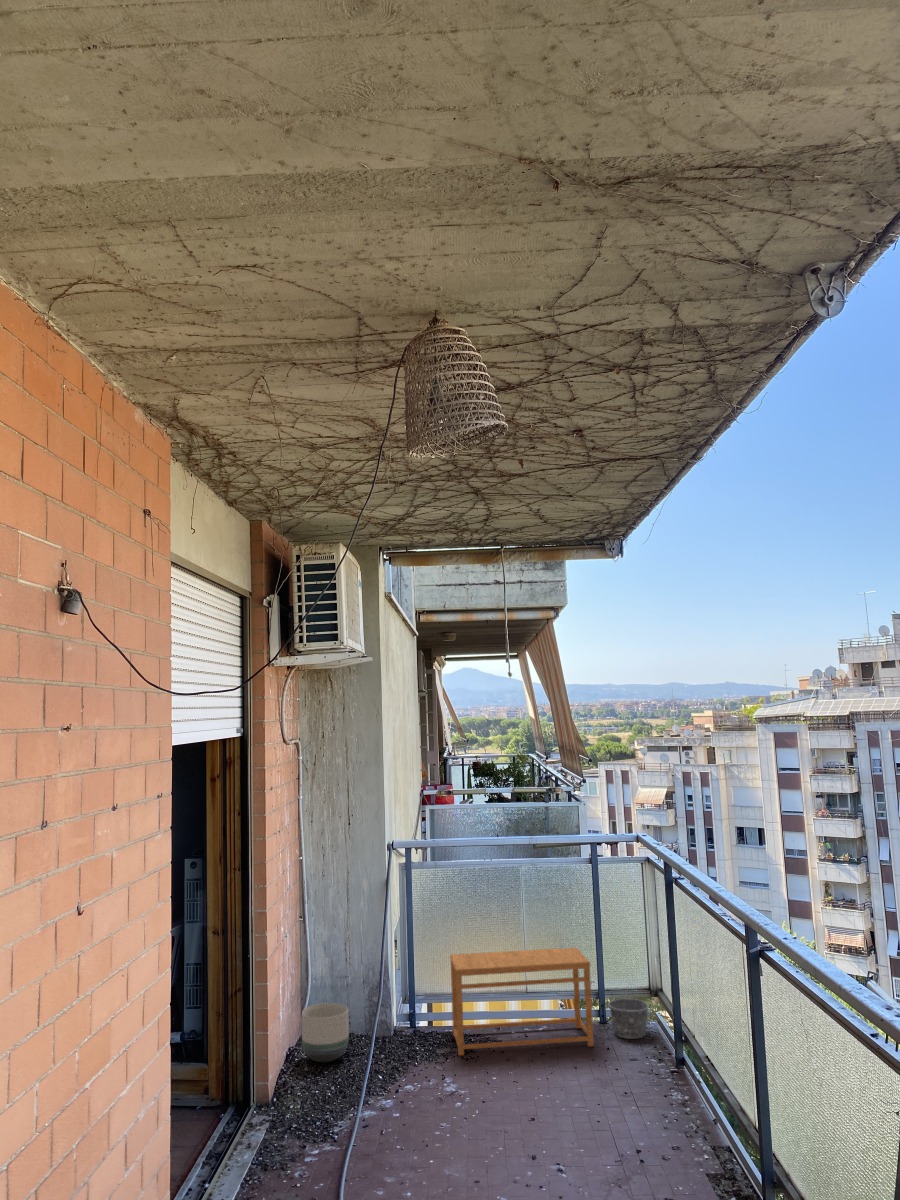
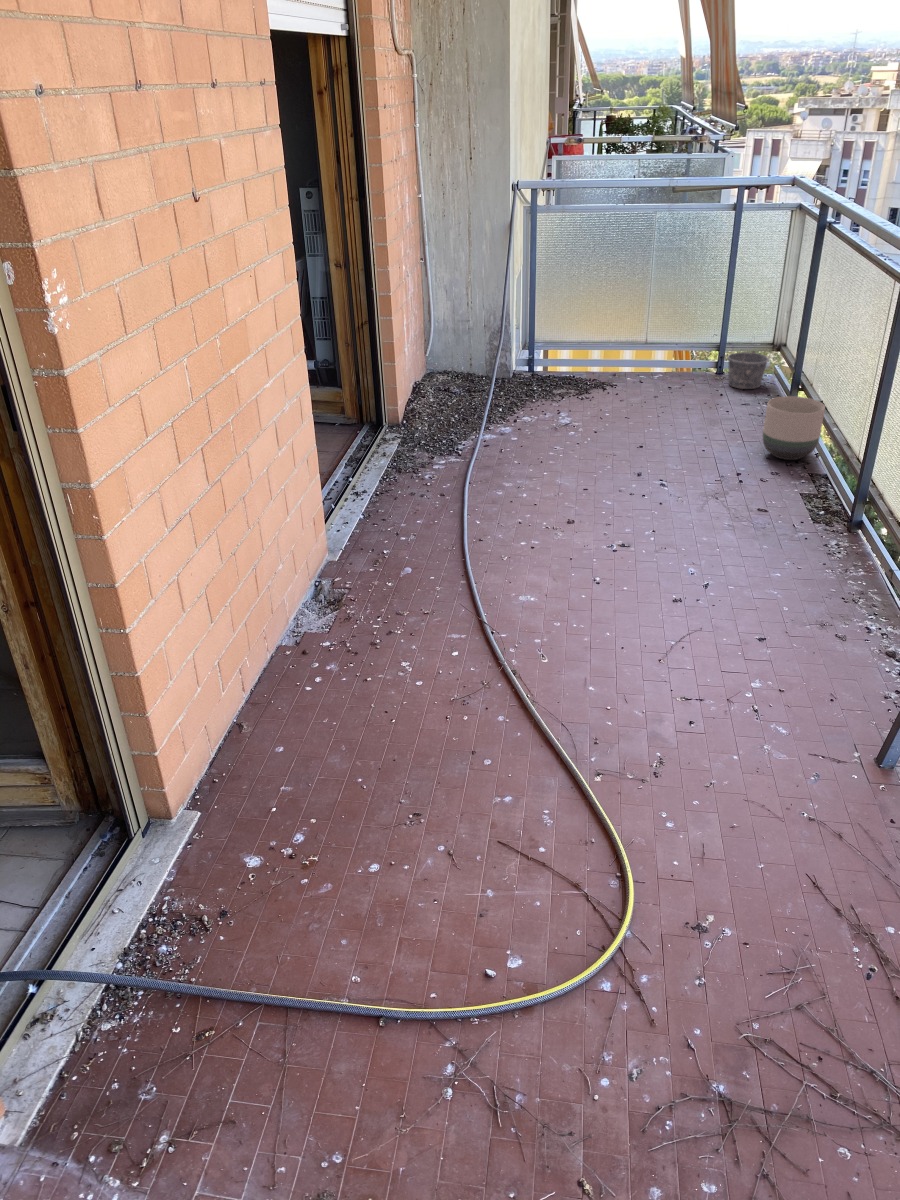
side table: present [450,948,594,1055] -> none [570,300,717,396]
planter: present [302,1003,349,1062] -> present [763,396,825,460]

